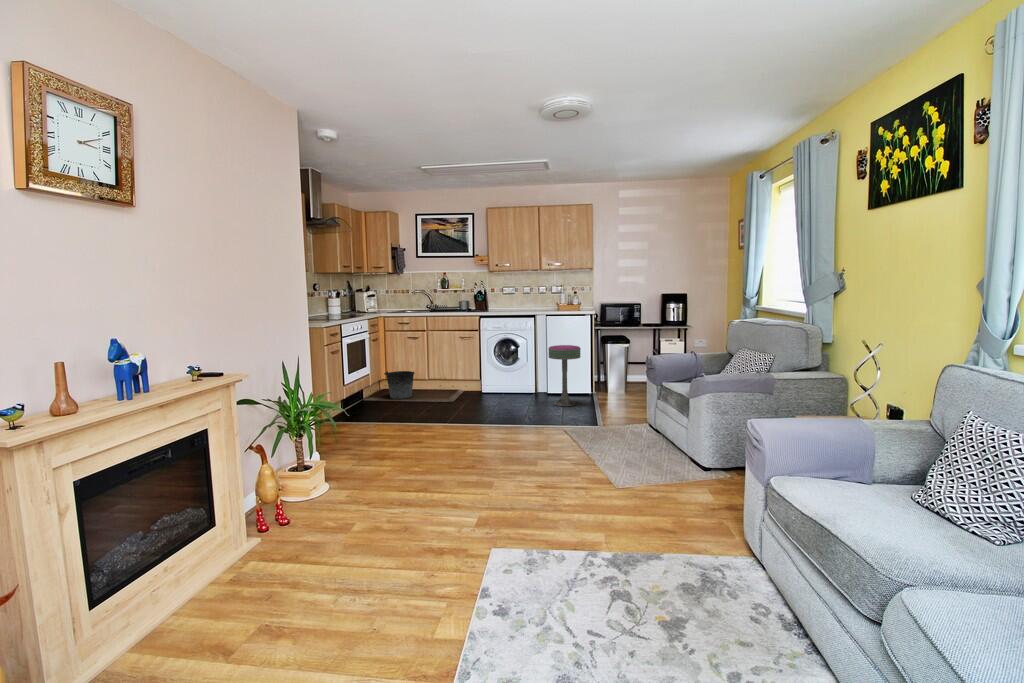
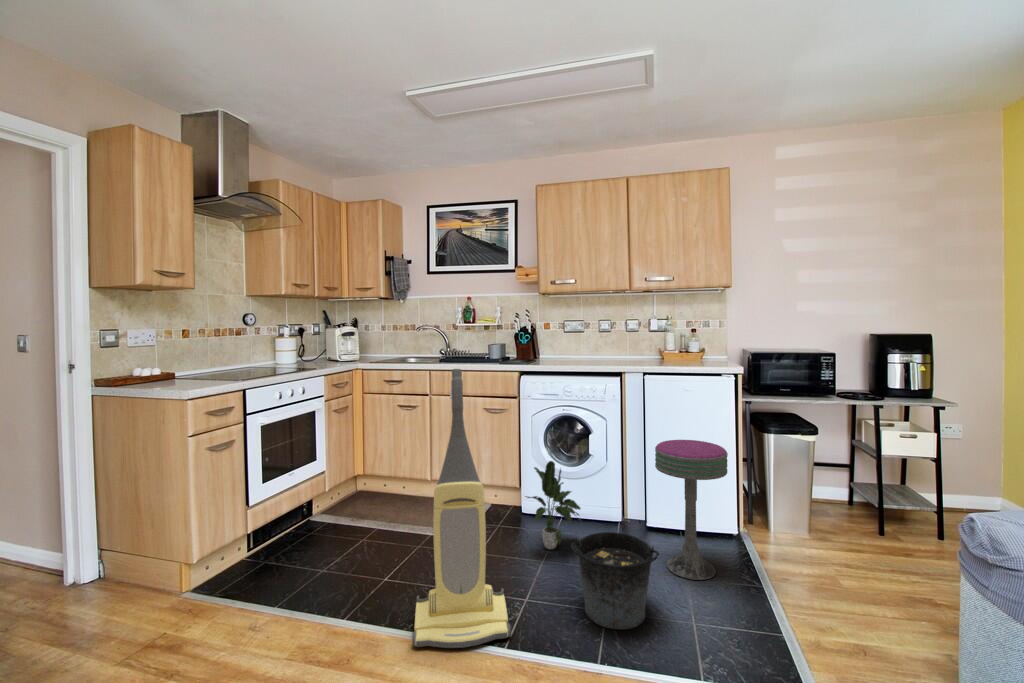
vacuum cleaner: none [442,309,485,424] -> present [412,369,511,648]
potted plant: none [486,359,514,402] -> present [526,461,581,549]
bucket: present [384,371,415,399] -> present [571,532,659,630]

